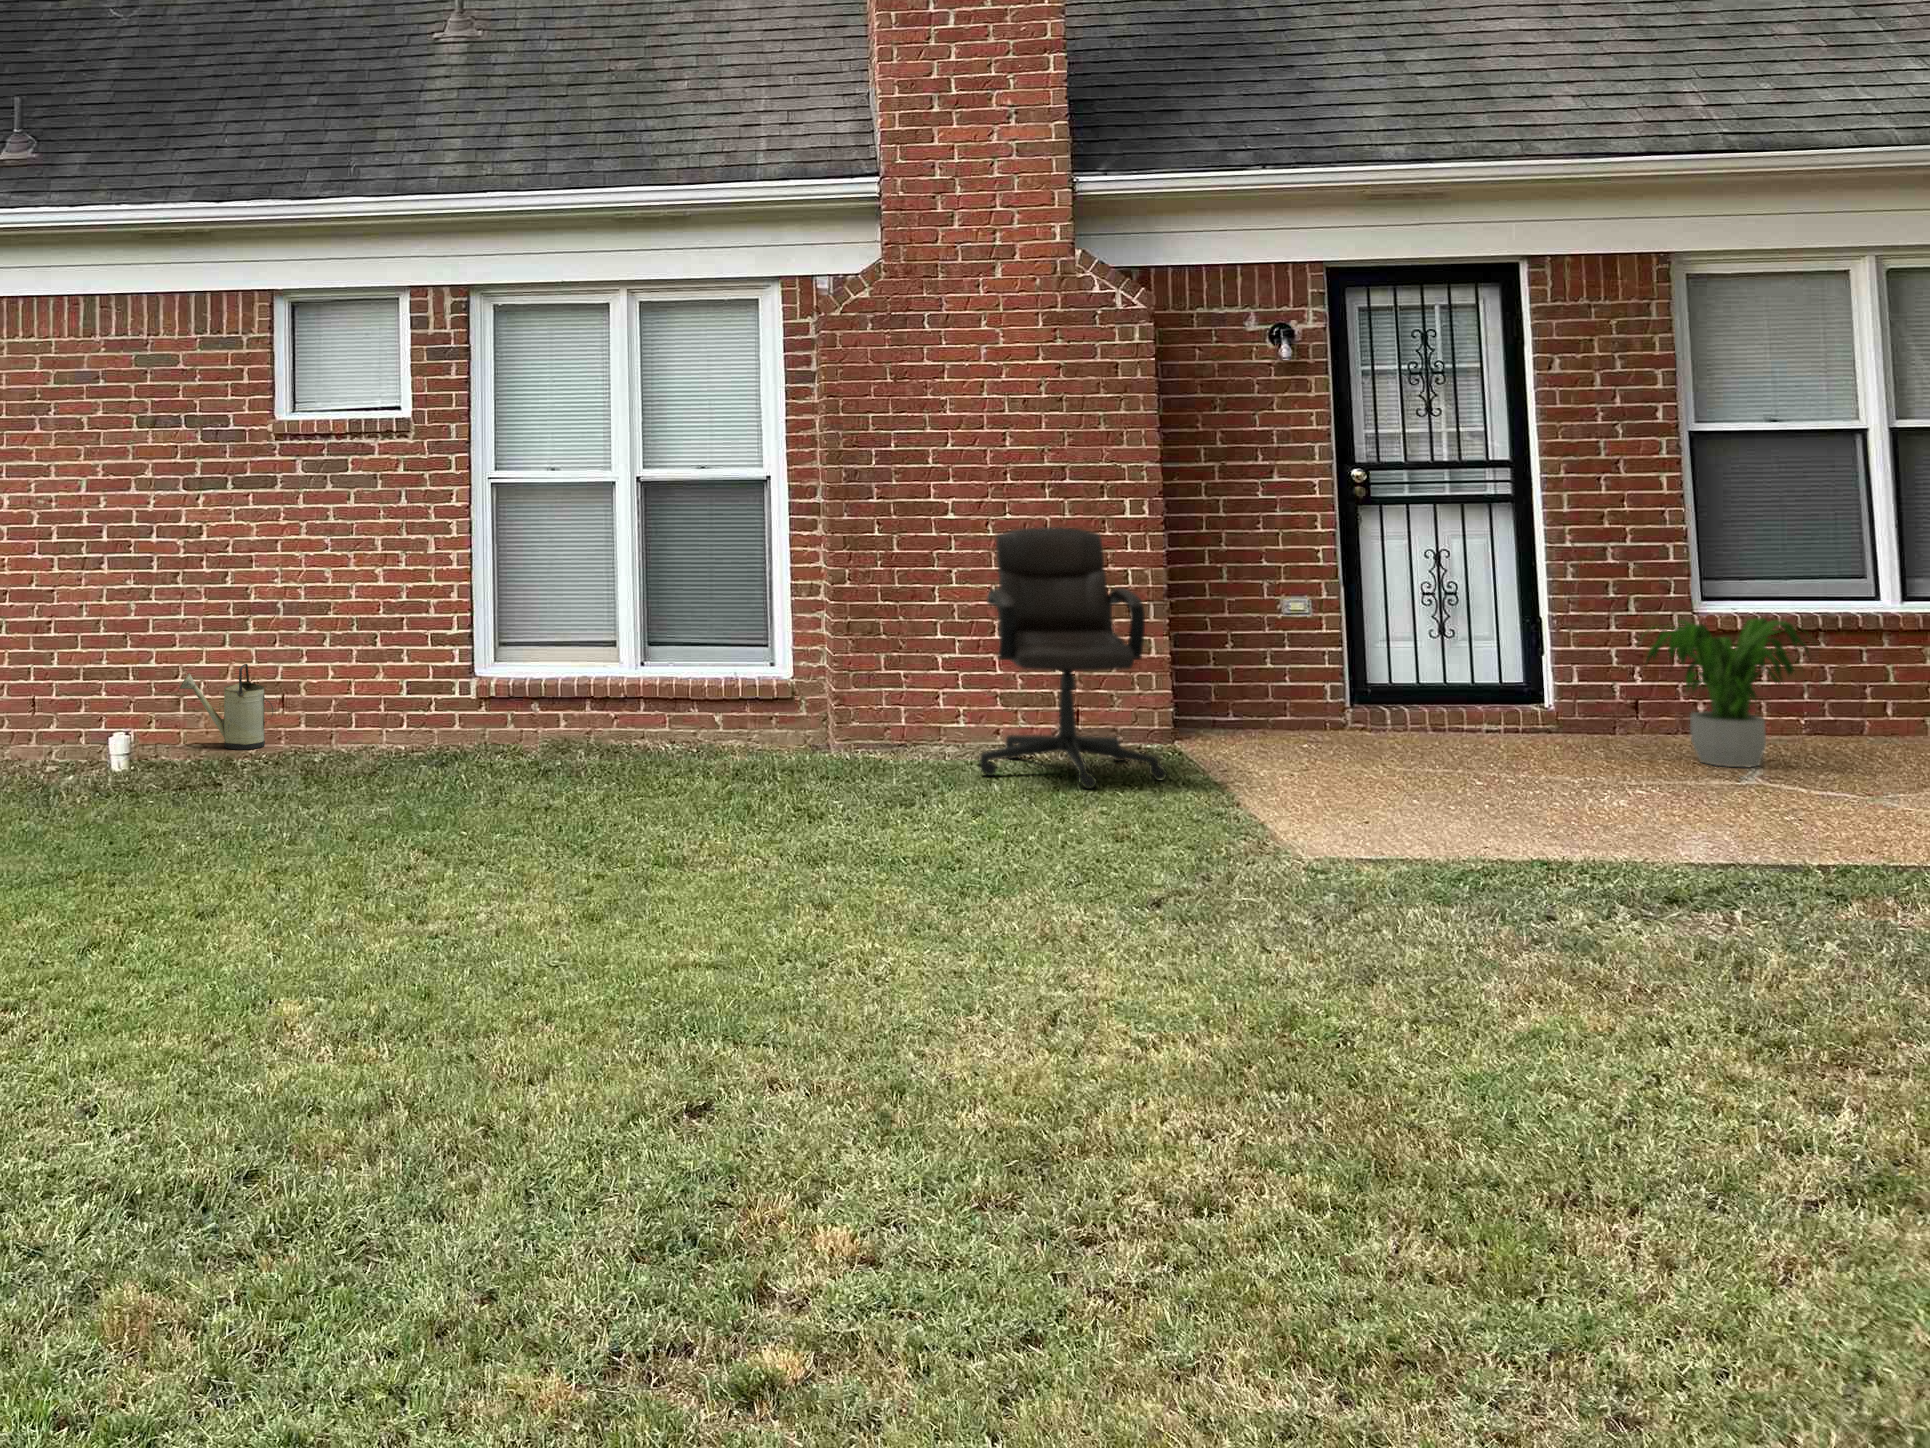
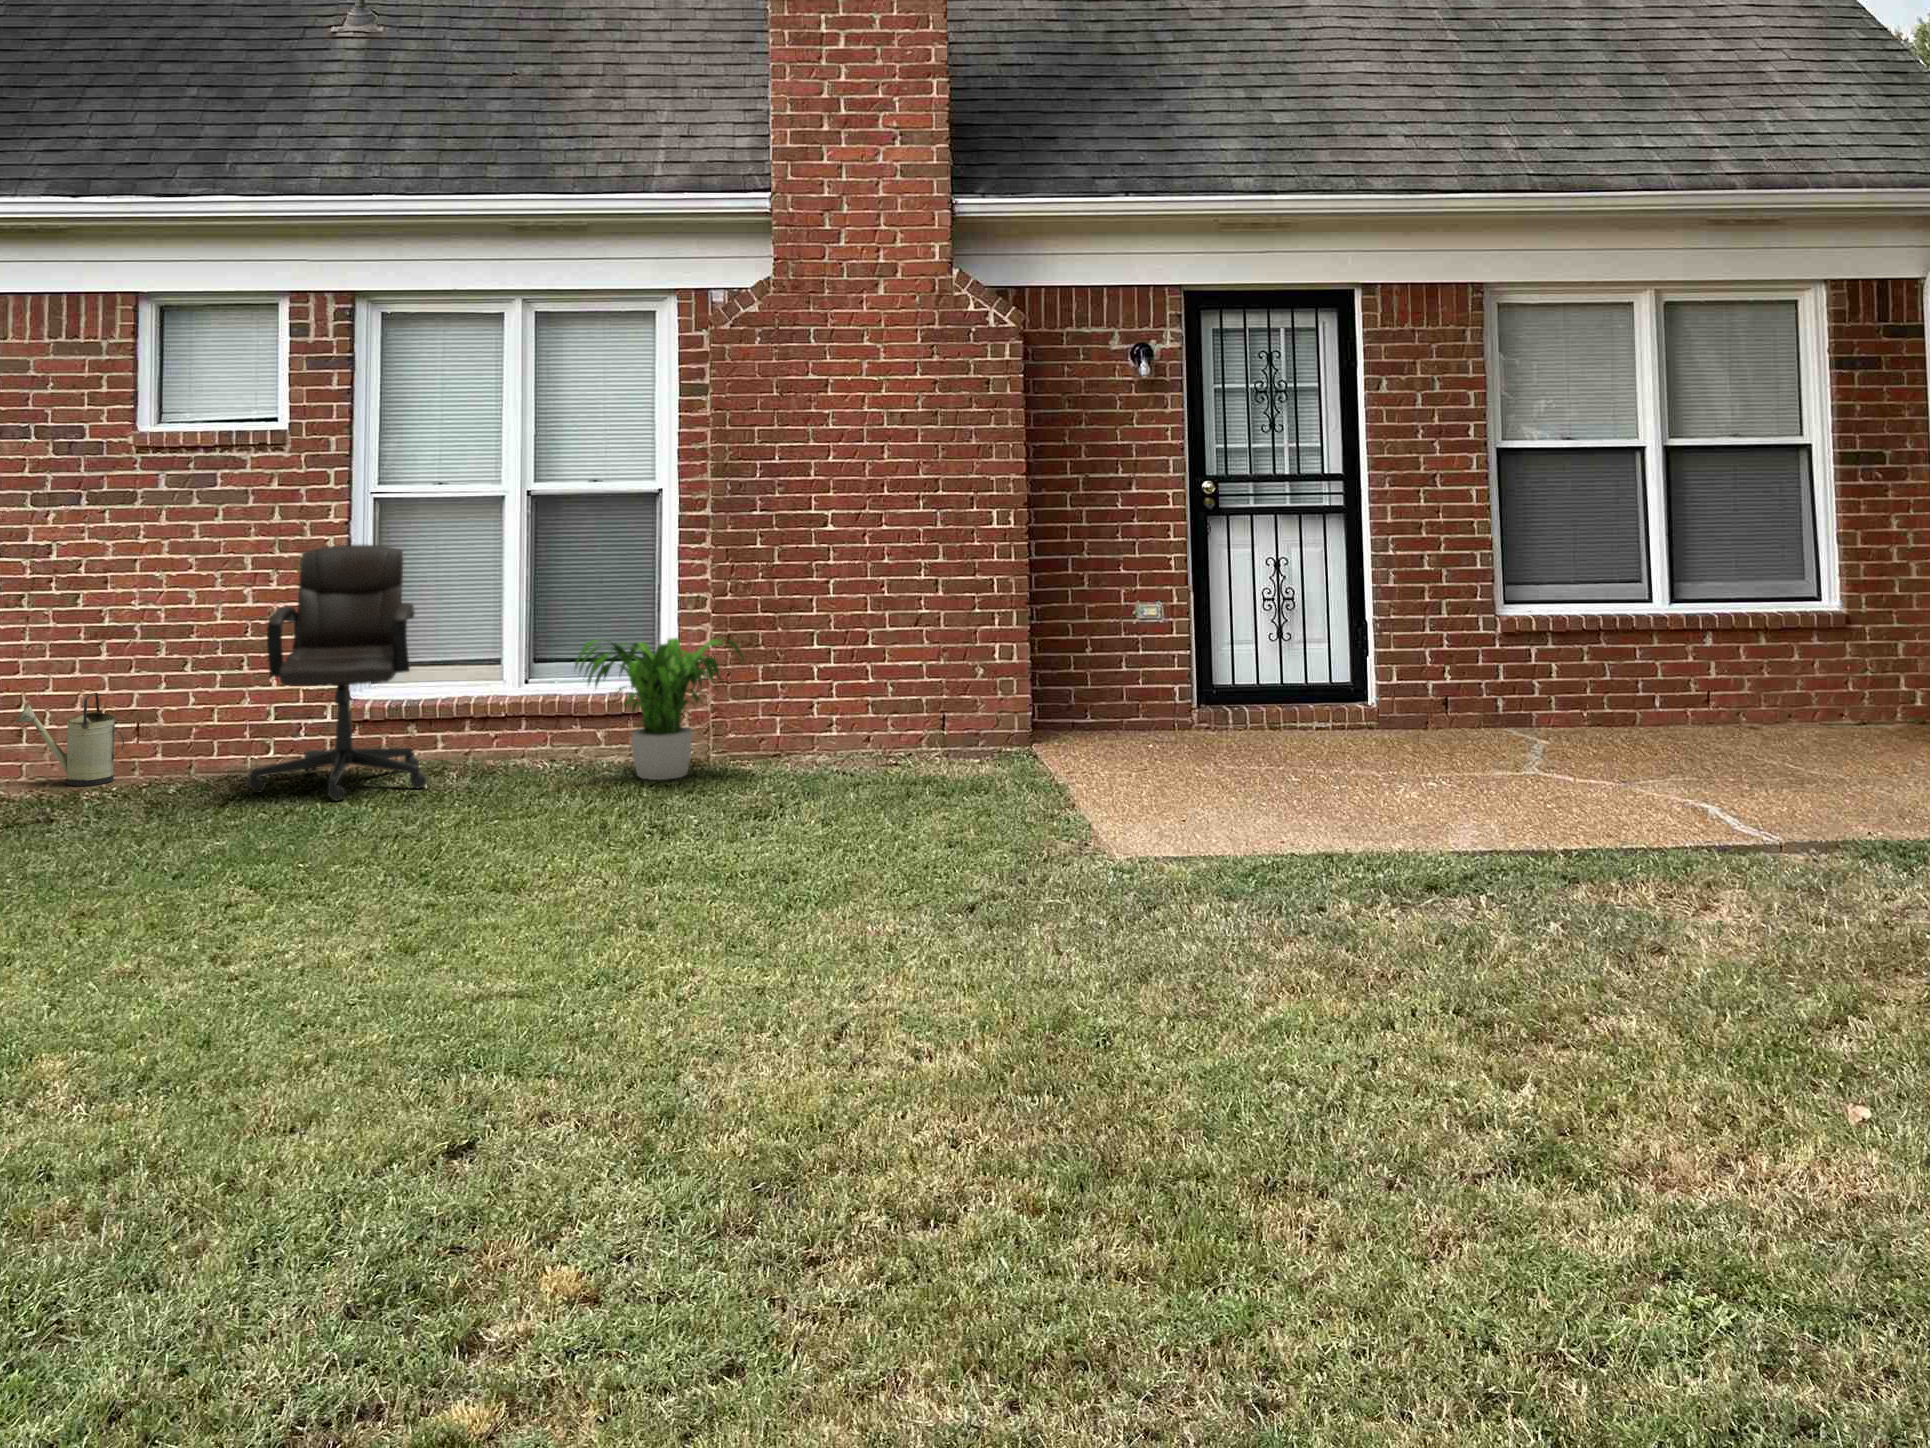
chair: present [979,527,1167,789] -> present [248,545,427,801]
potted plant: present [1643,618,1809,767] -> present [575,638,744,780]

